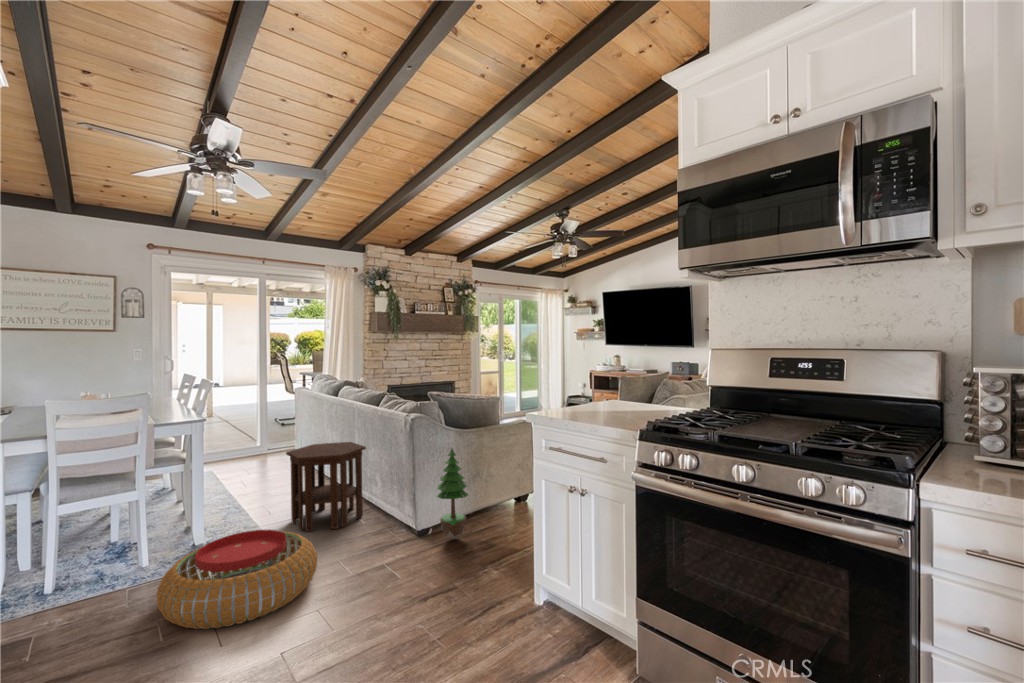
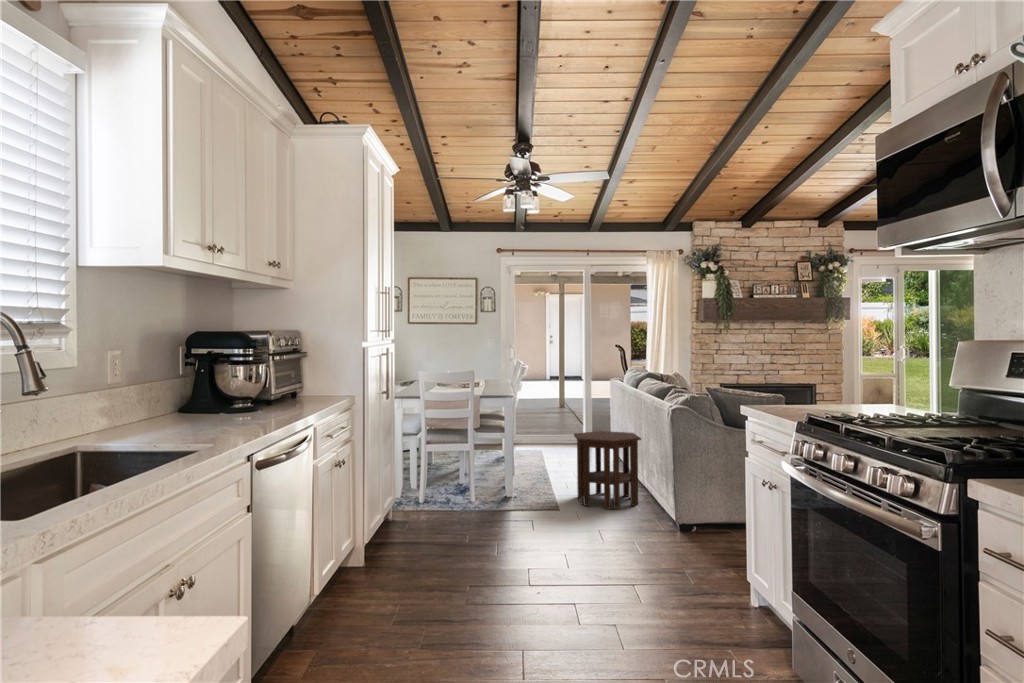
potted tree: present [437,448,468,540] -> none [688,445,724,541]
pouf: present [157,530,317,629] -> none [467,487,574,546]

